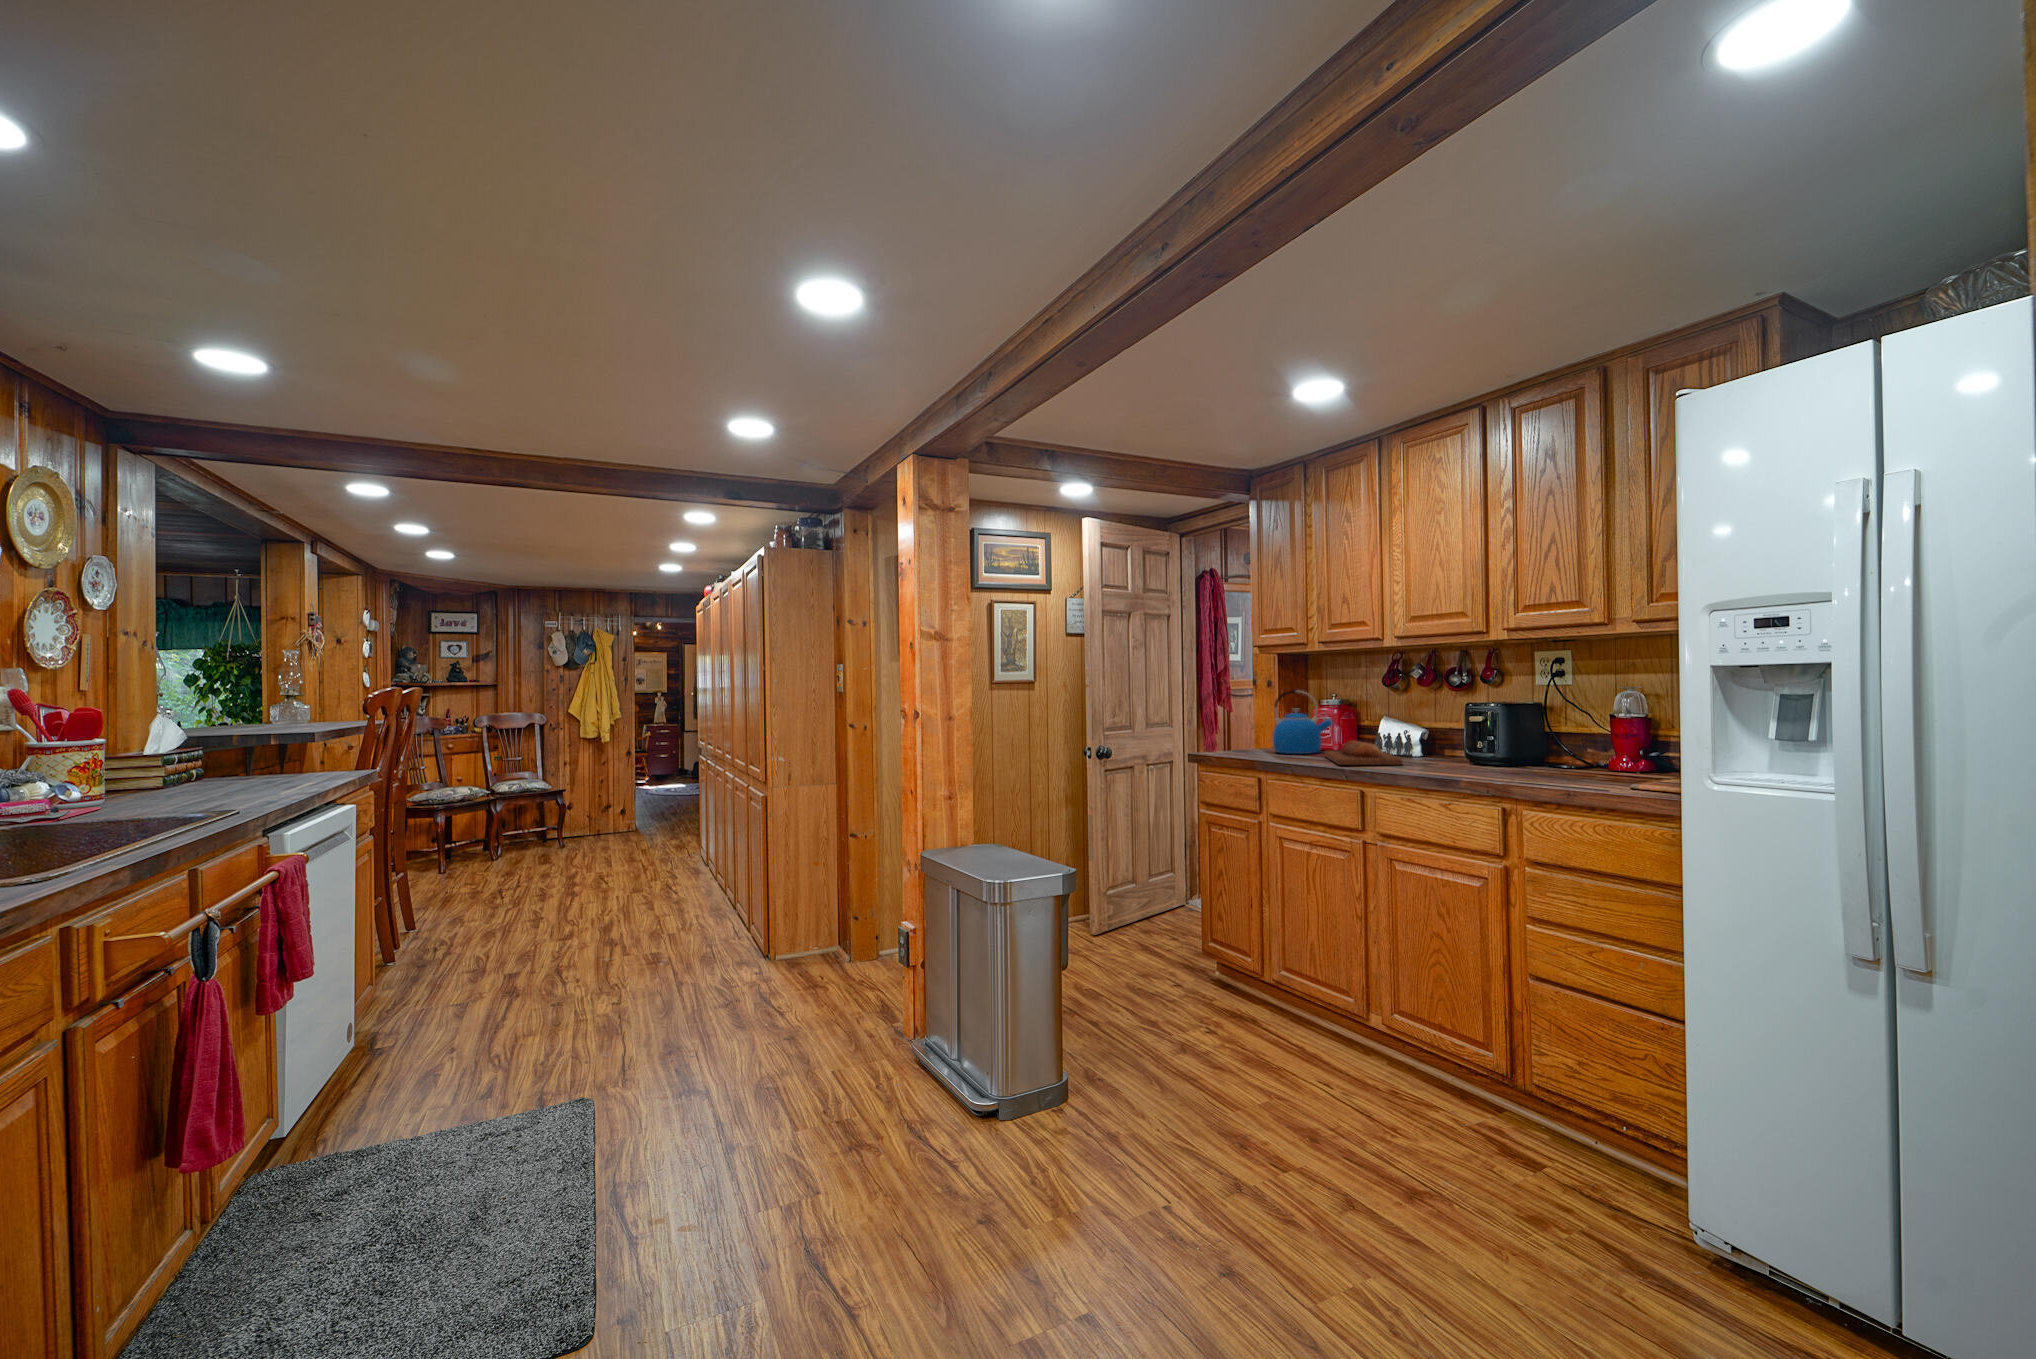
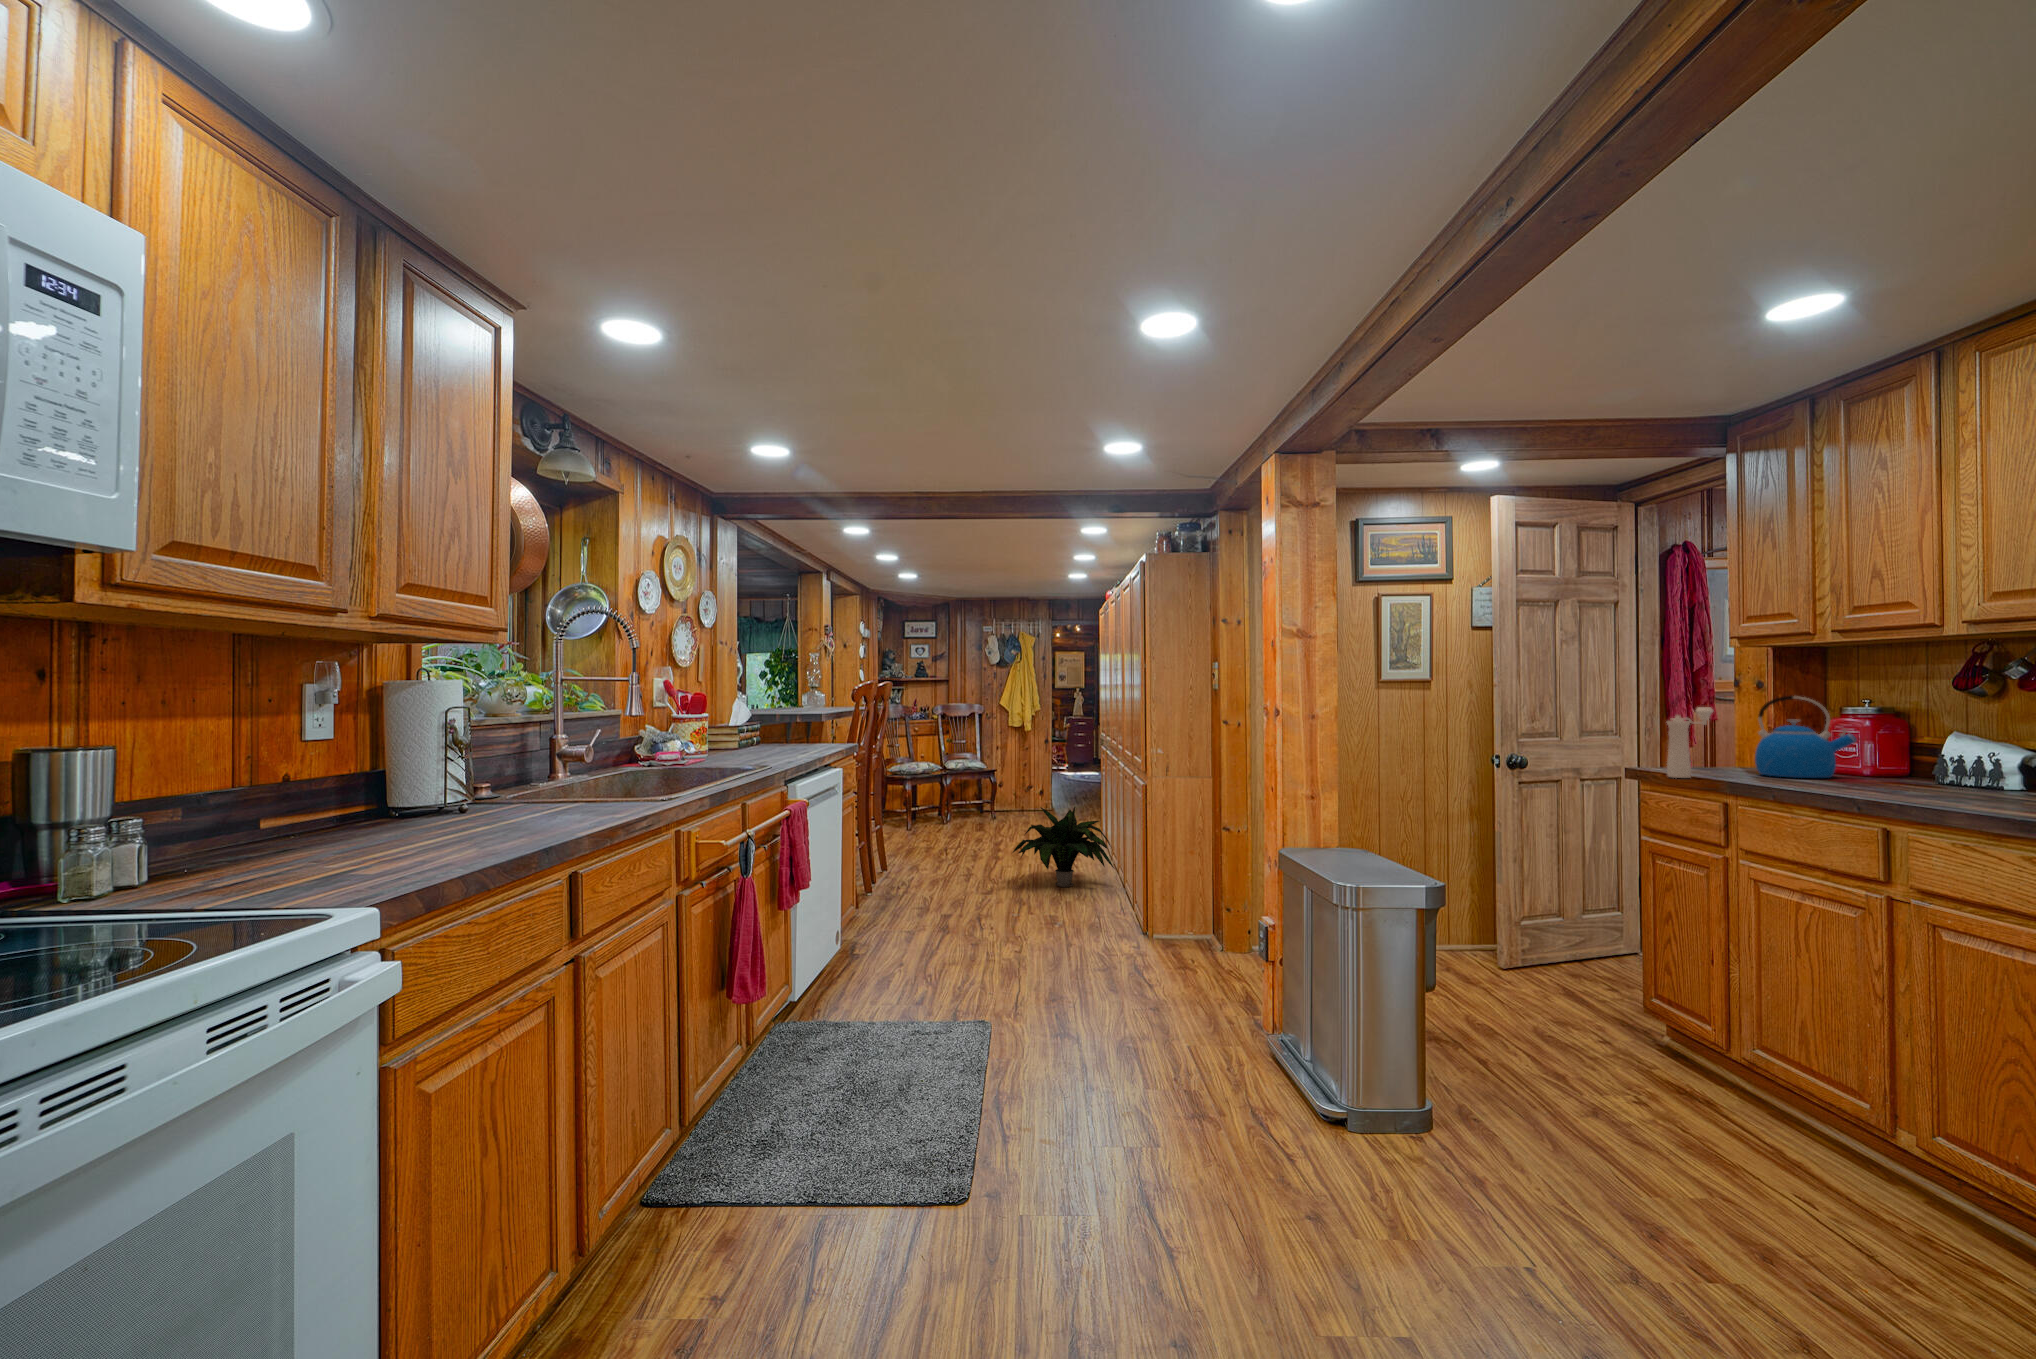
pepper mill: none [1219,700,1248,759] -> present [1667,707,1713,778]
bread loaf: present [1324,741,1403,765] -> none [1832,764,1956,800]
potted plant: none [593,822,720,916] -> present [1013,807,1114,887]

